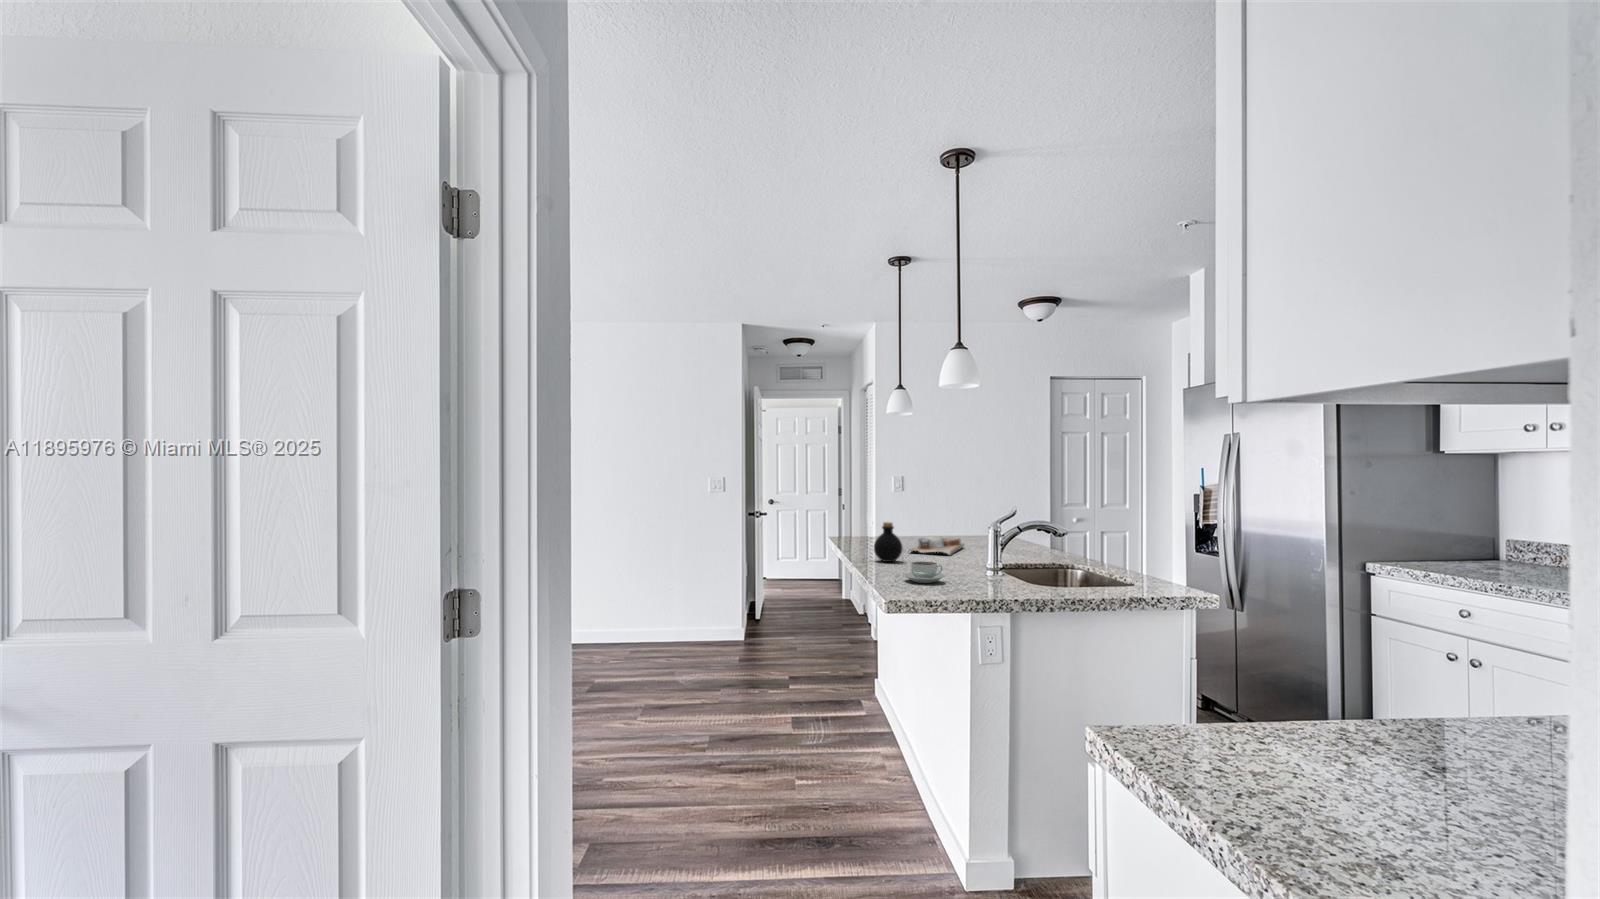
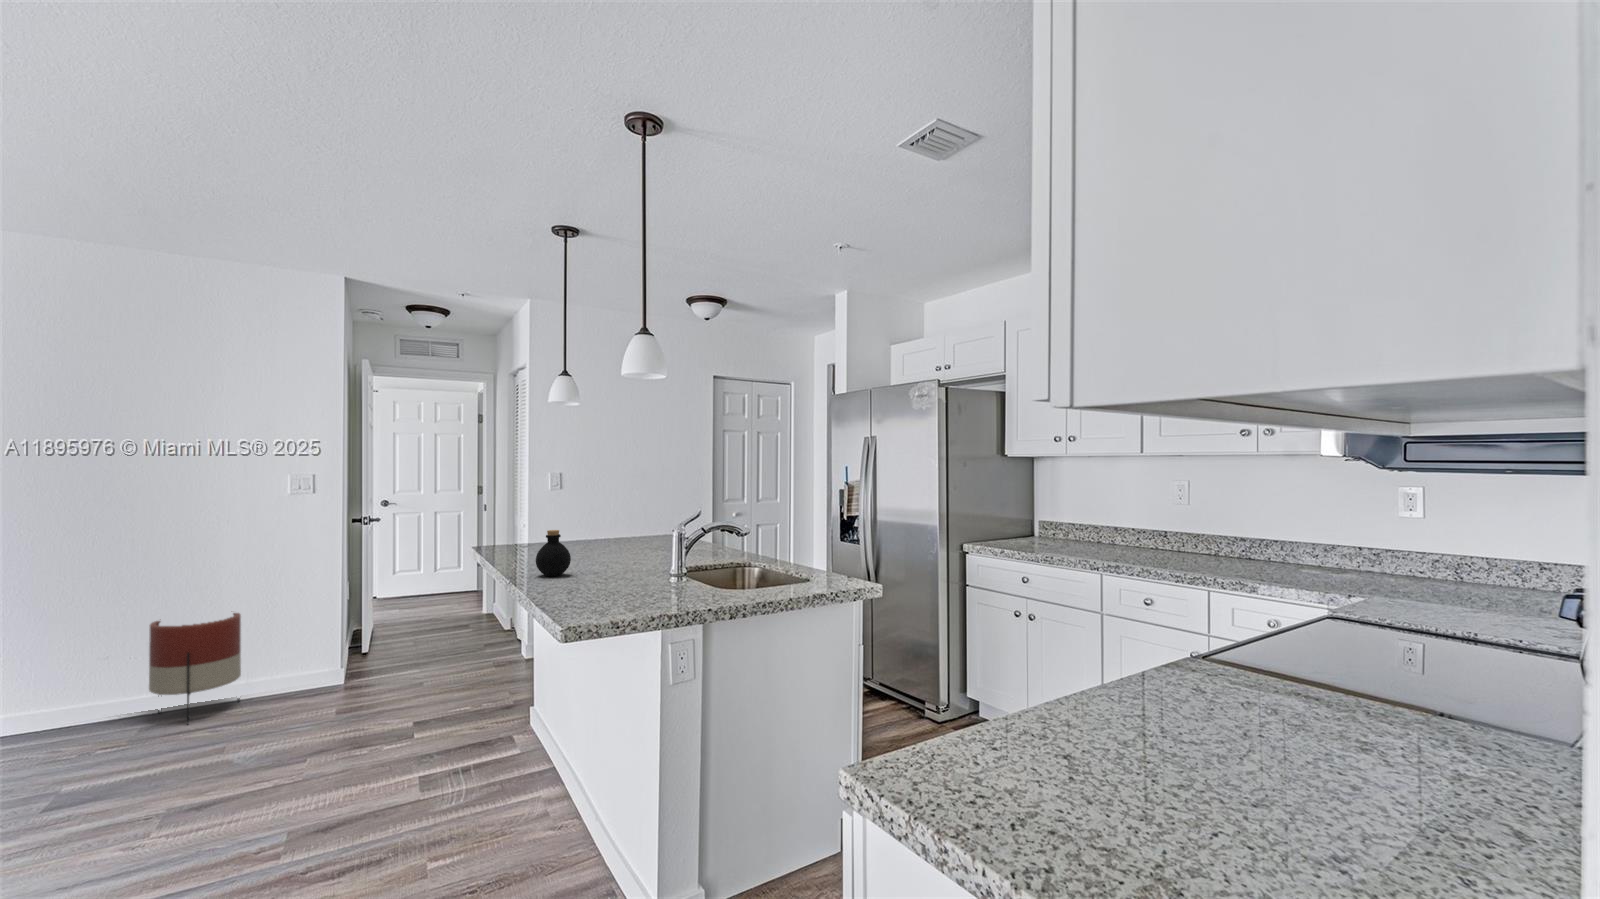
cutting board: present [909,536,964,555] -> none [574,541,635,563]
coffee cup: present [904,561,945,583] -> none [578,575,626,600]
planter: none [624,576,676,656] -> present [149,613,241,724]

